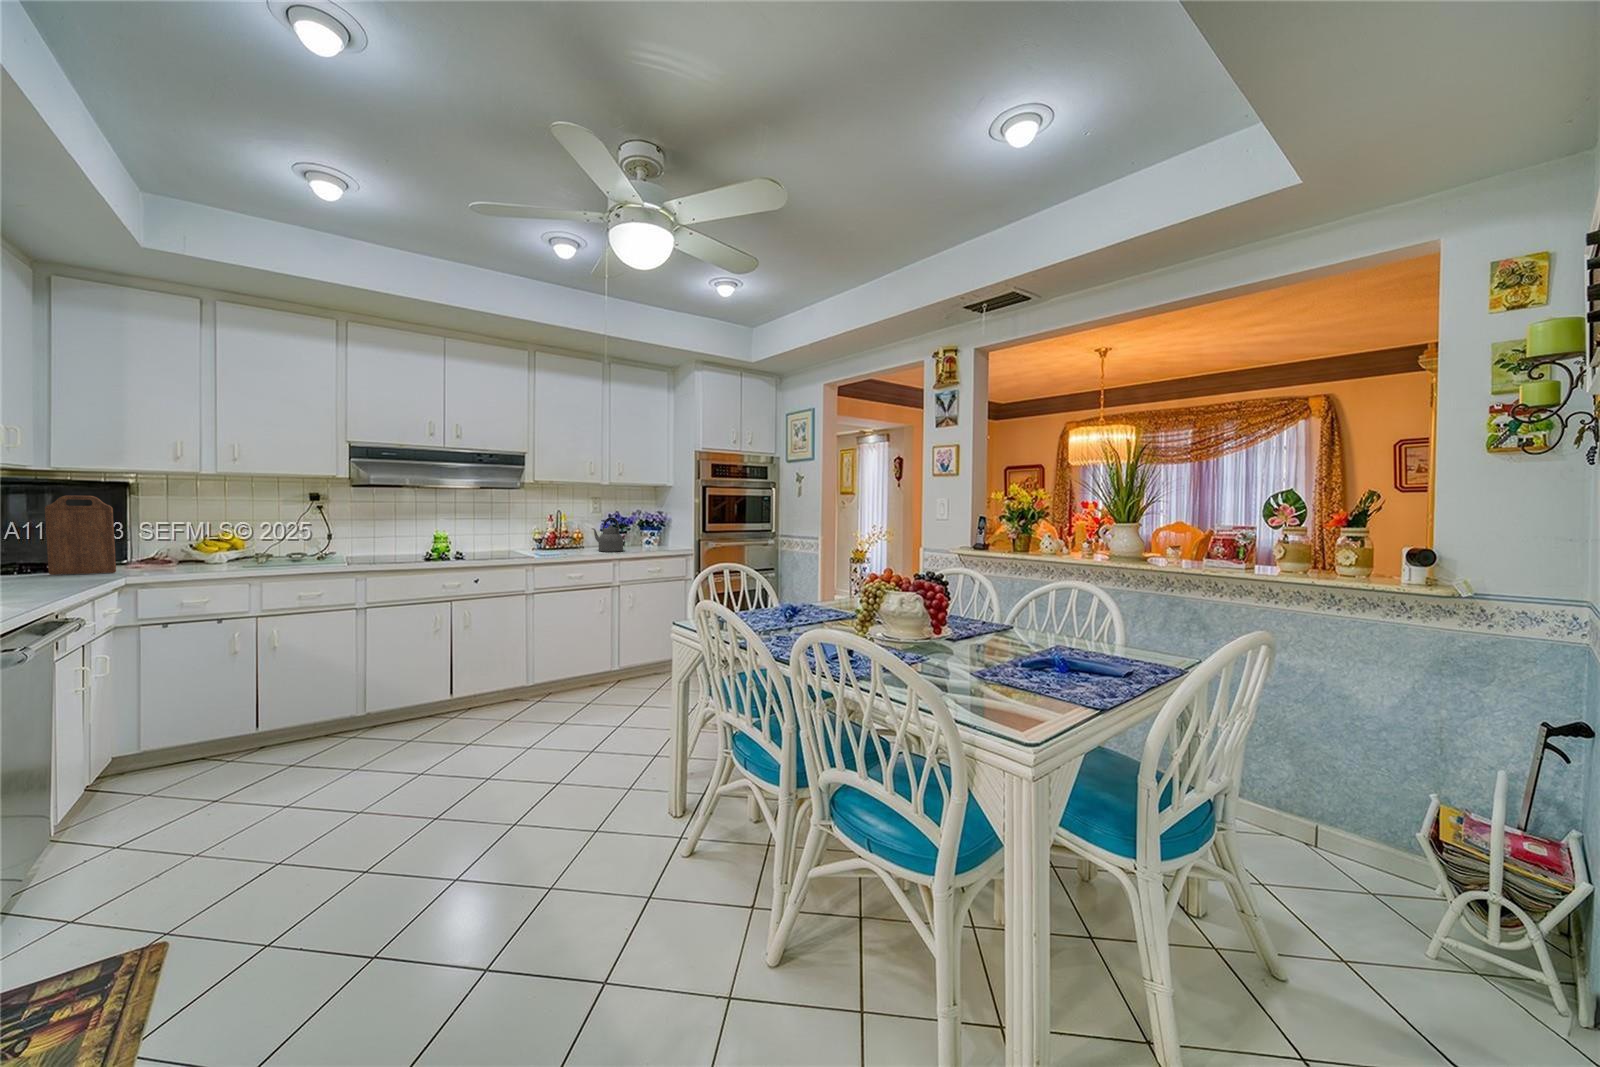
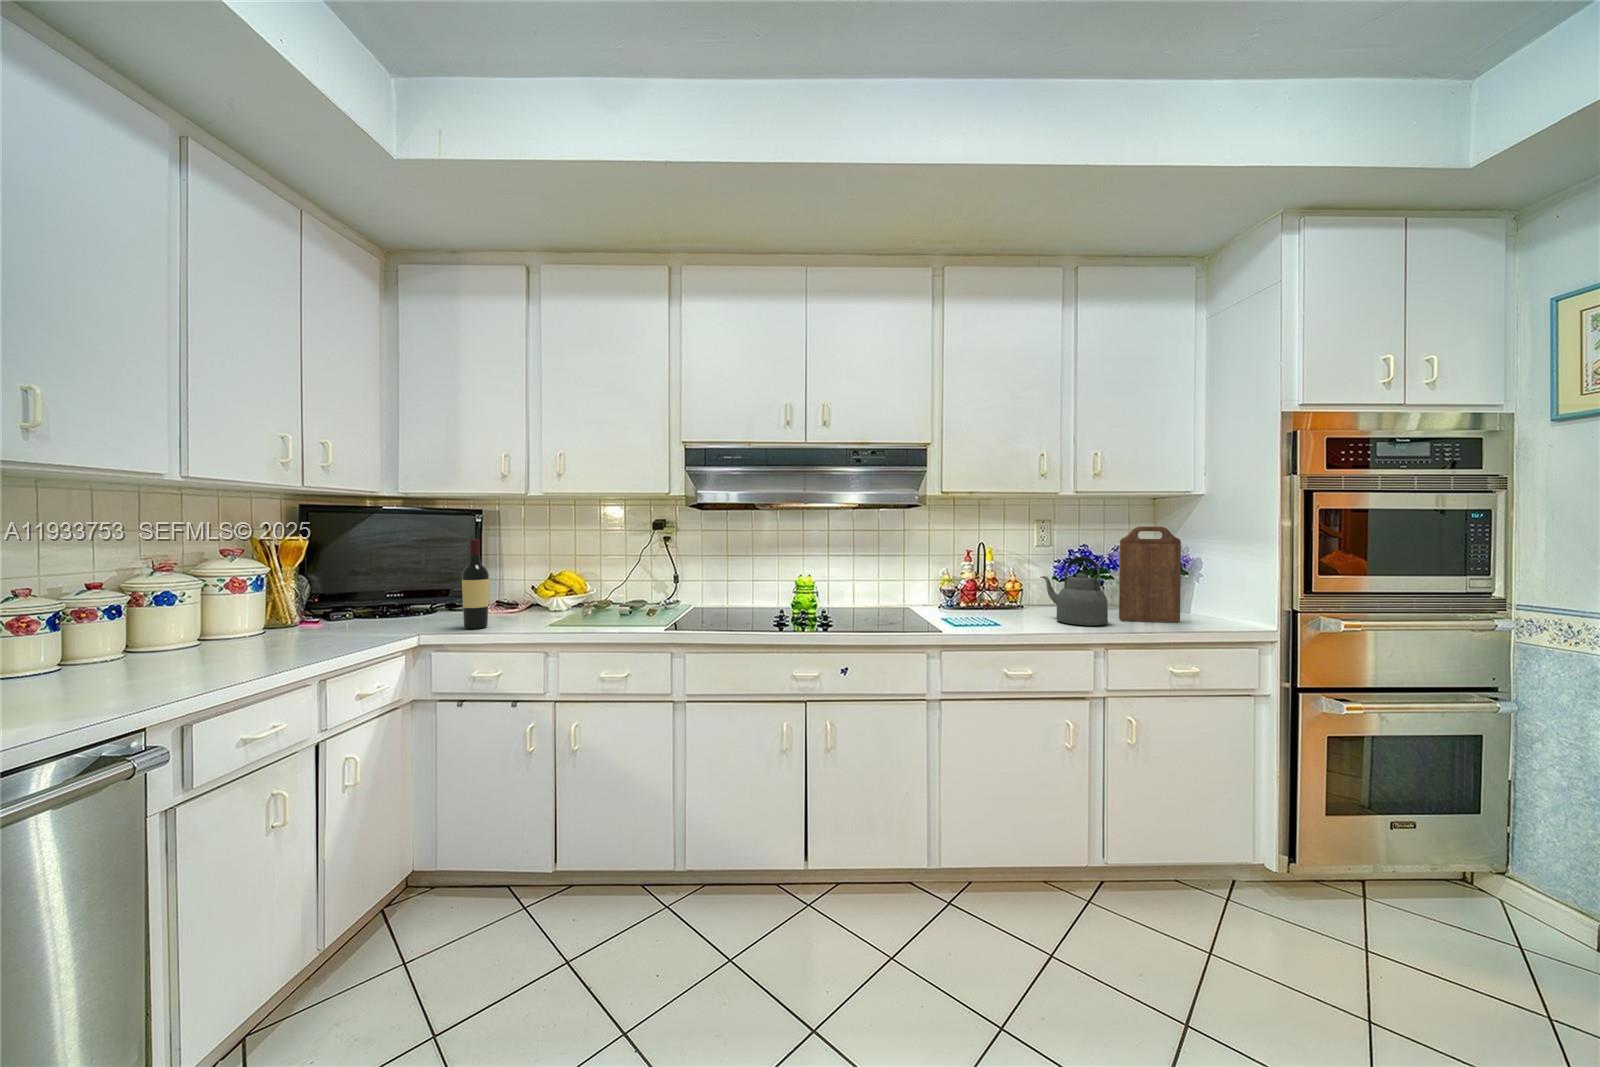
cutting board: present [45,495,116,575] -> present [1119,526,1181,622]
wine bottle: none [156,508,182,573] -> present [462,539,489,629]

